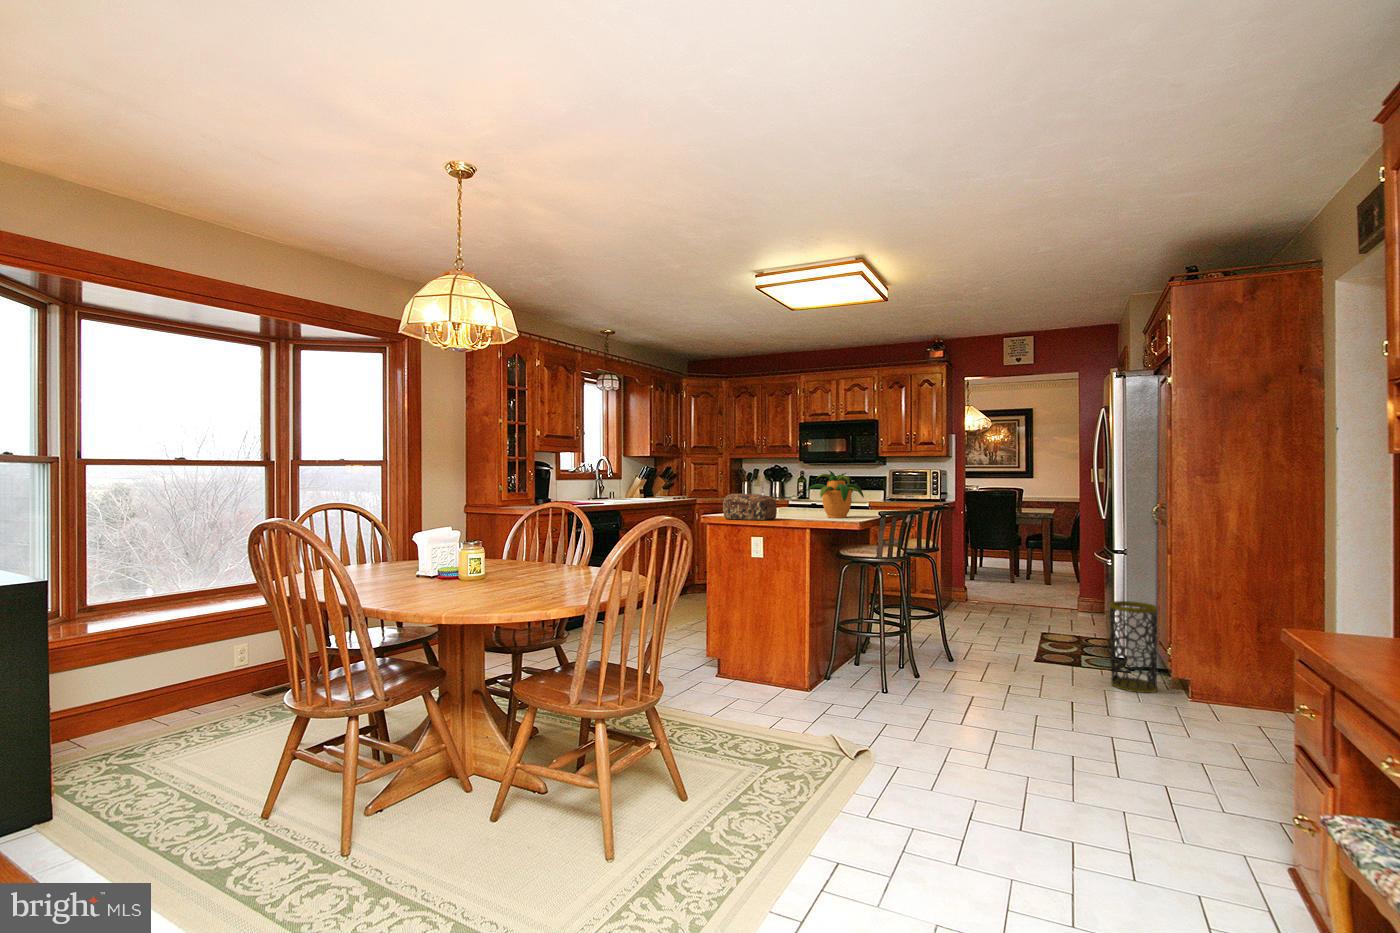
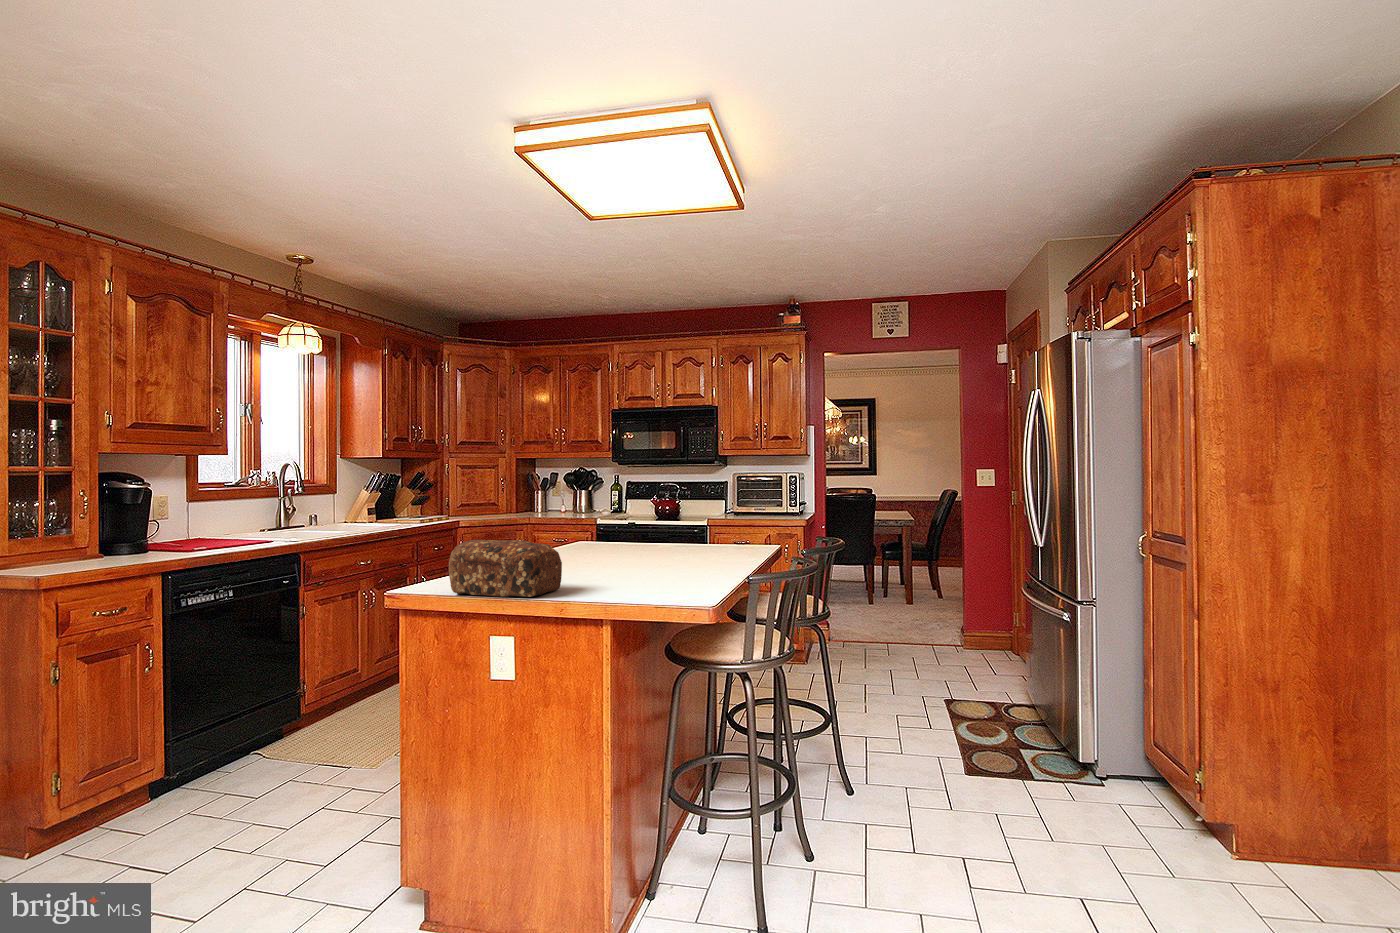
potted plant: present [806,471,864,518] -> none [618,488,724,578]
trash can: present [1110,601,1158,693] -> none [1110,689,1189,850]

